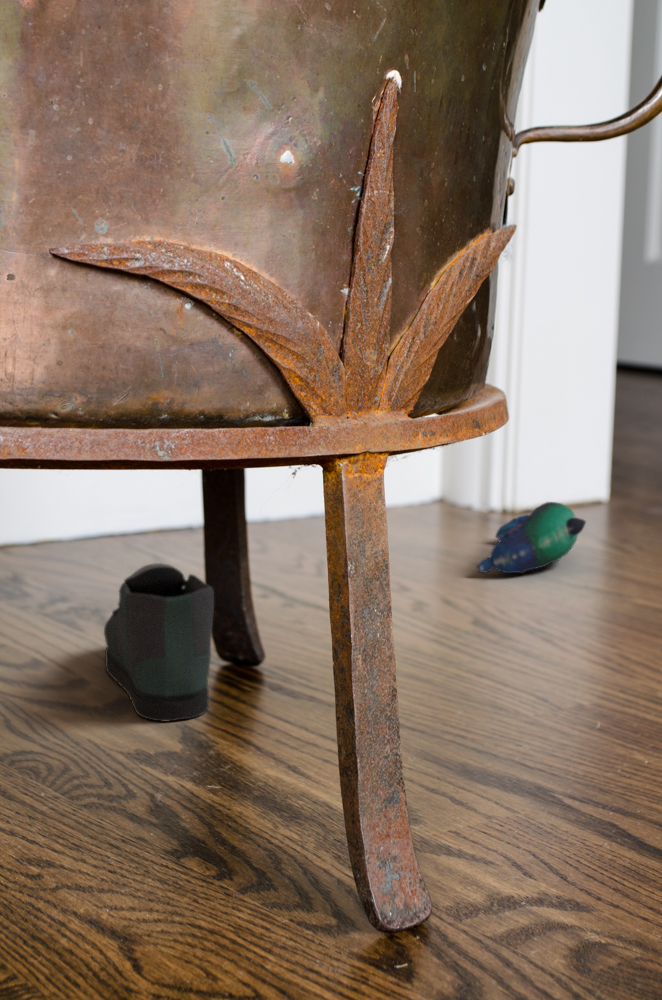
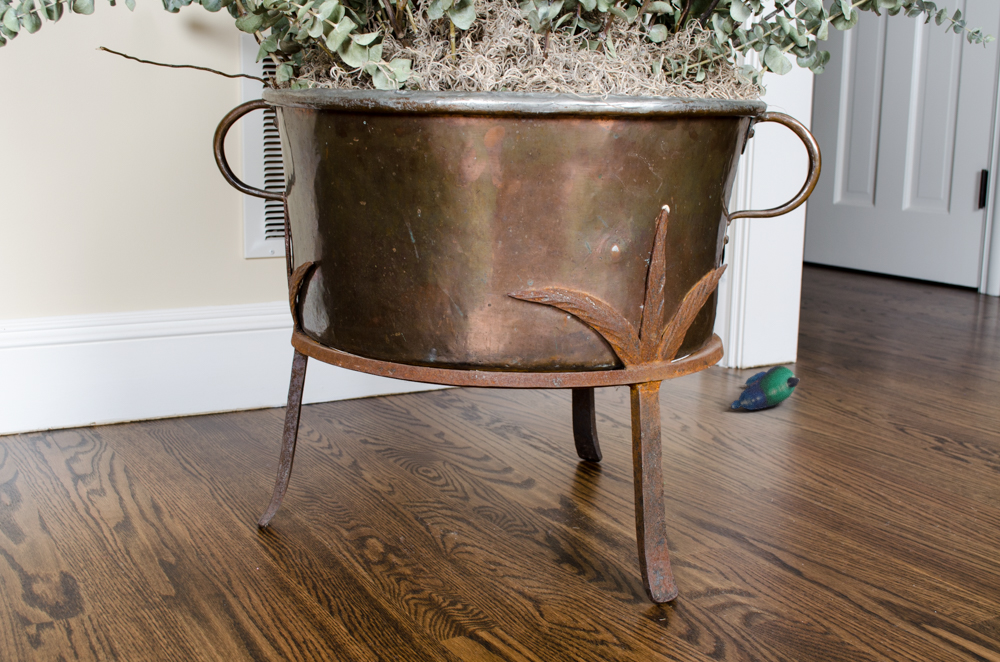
shoe: present [104,563,214,721] -> none [519,409,577,493]

